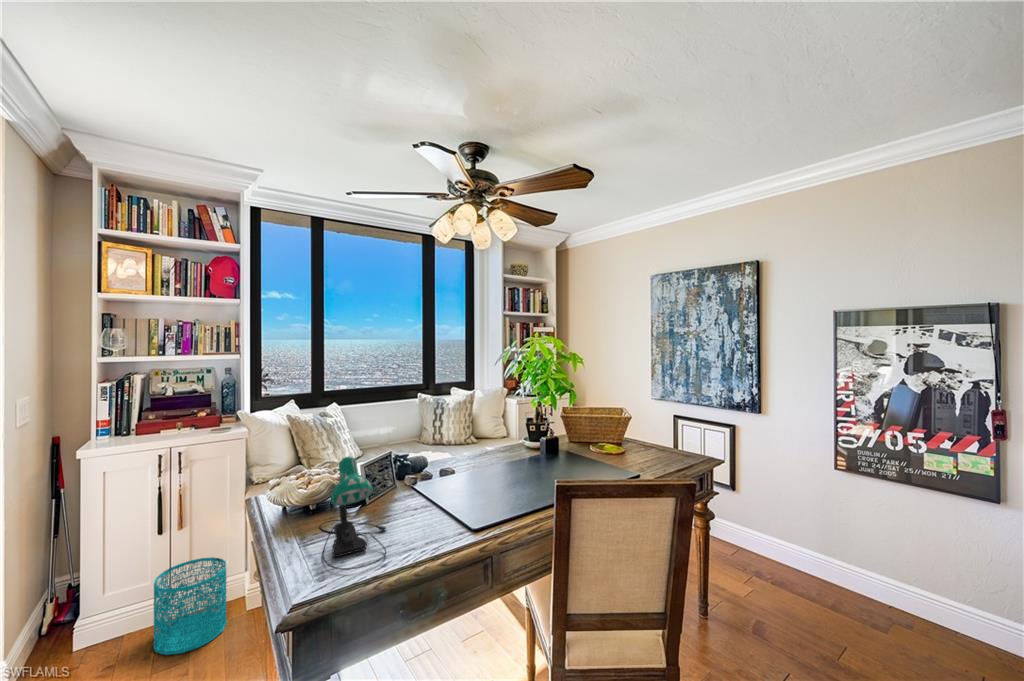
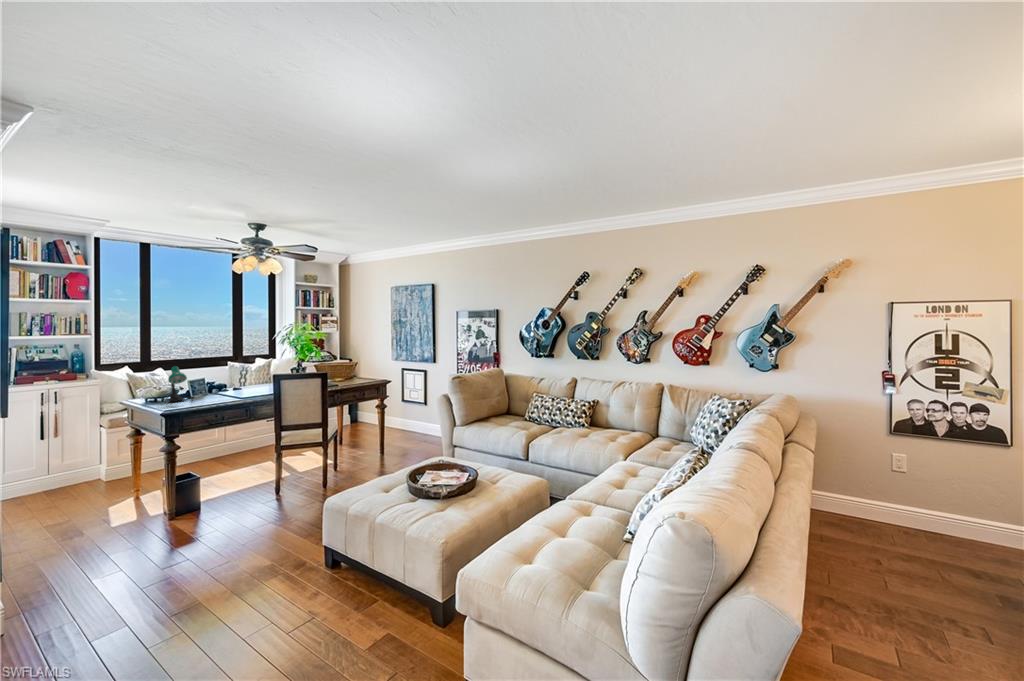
wastebasket: present [154,557,227,655] -> none [43,454,93,500]

